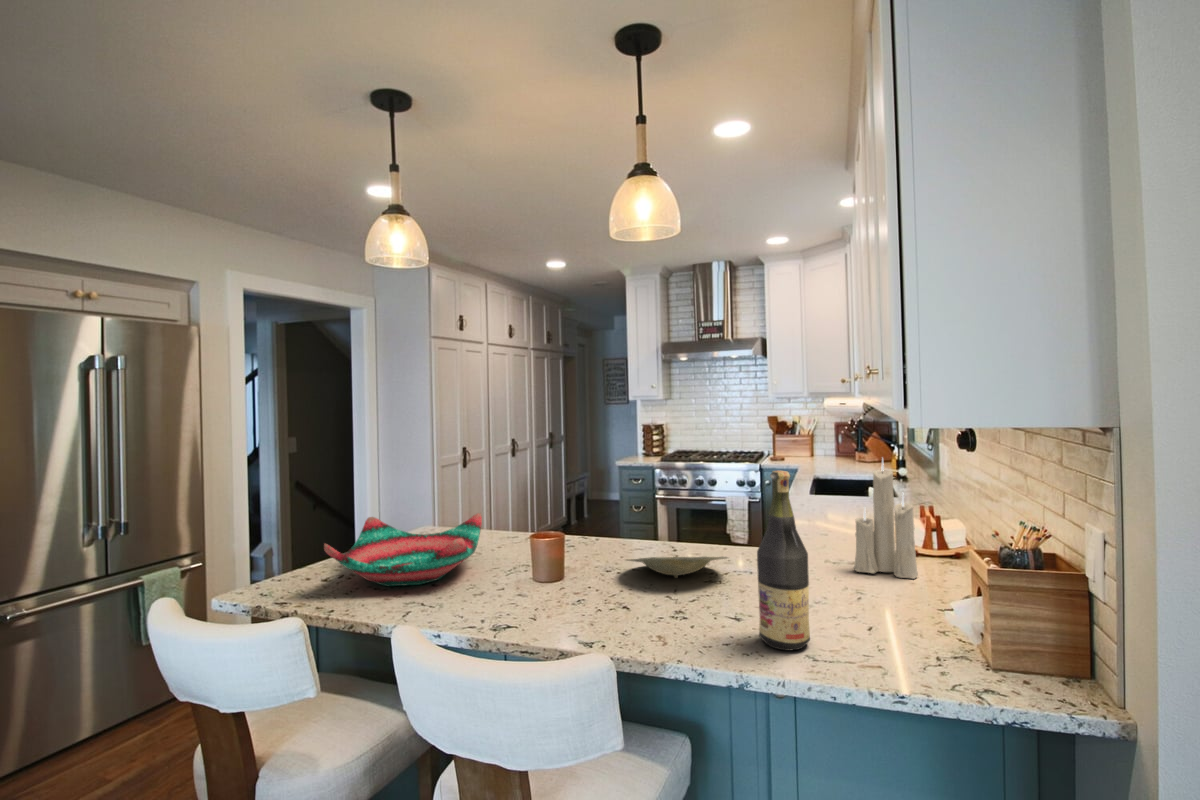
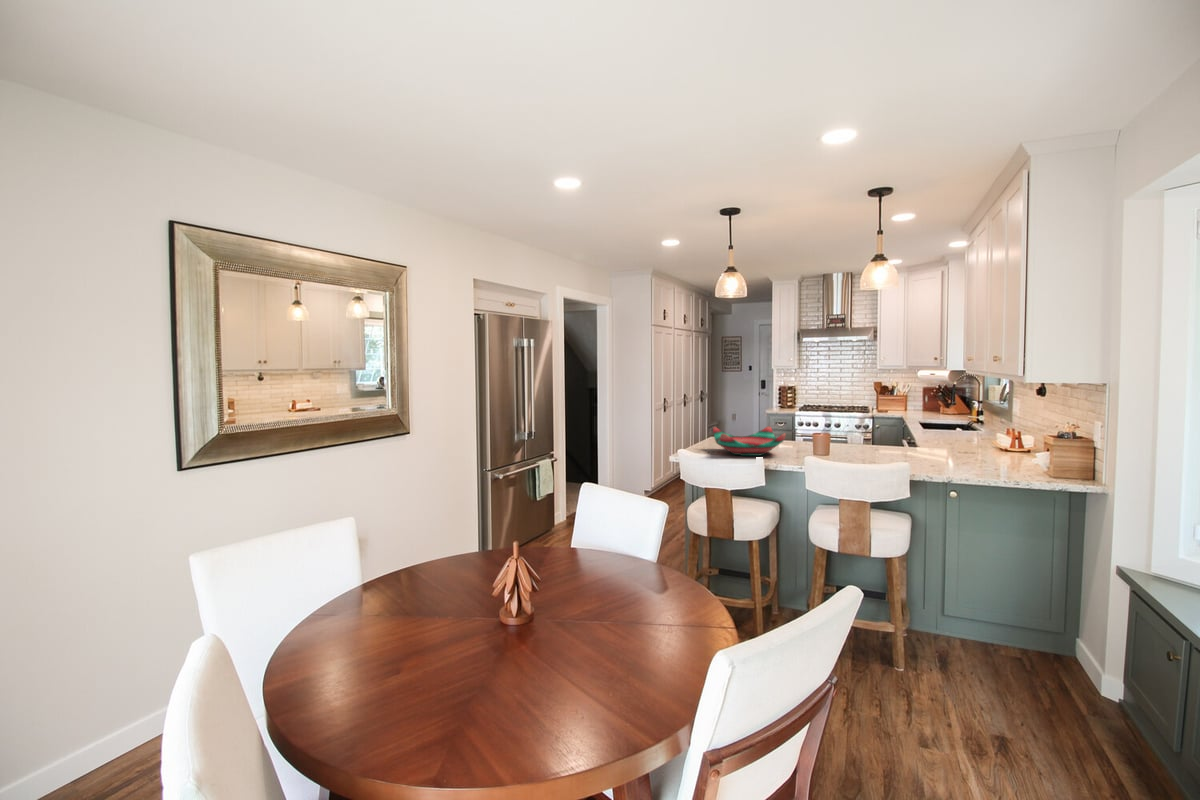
candle: present [854,459,918,579] -> none [976,397,1012,458]
wine bottle: present [757,471,810,651] -> none [948,400,974,473]
plate: present [626,556,728,578] -> none [857,443,915,456]

